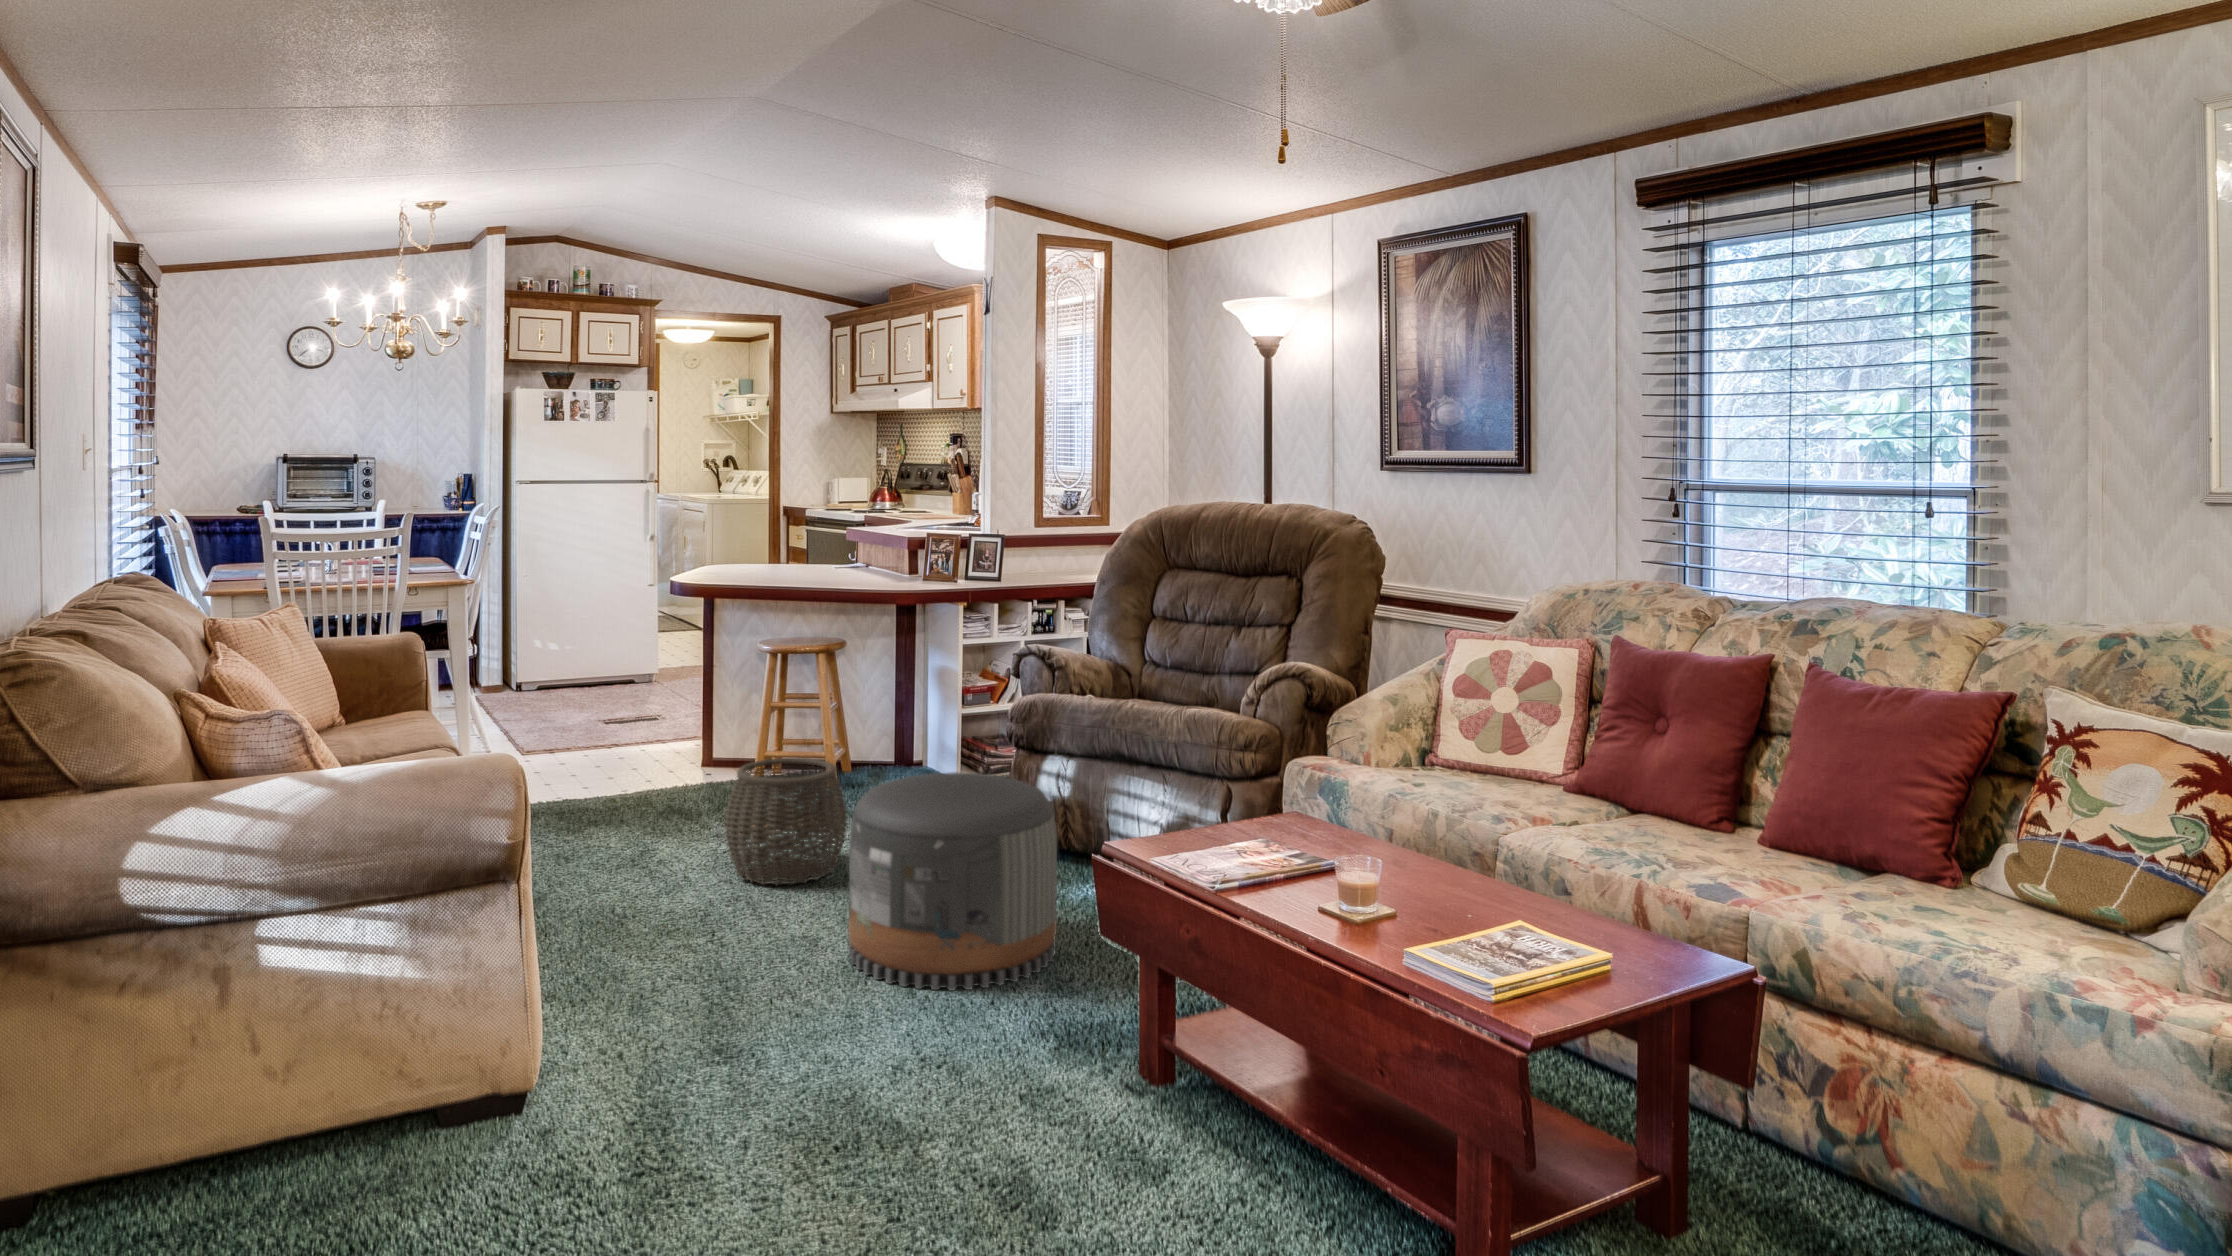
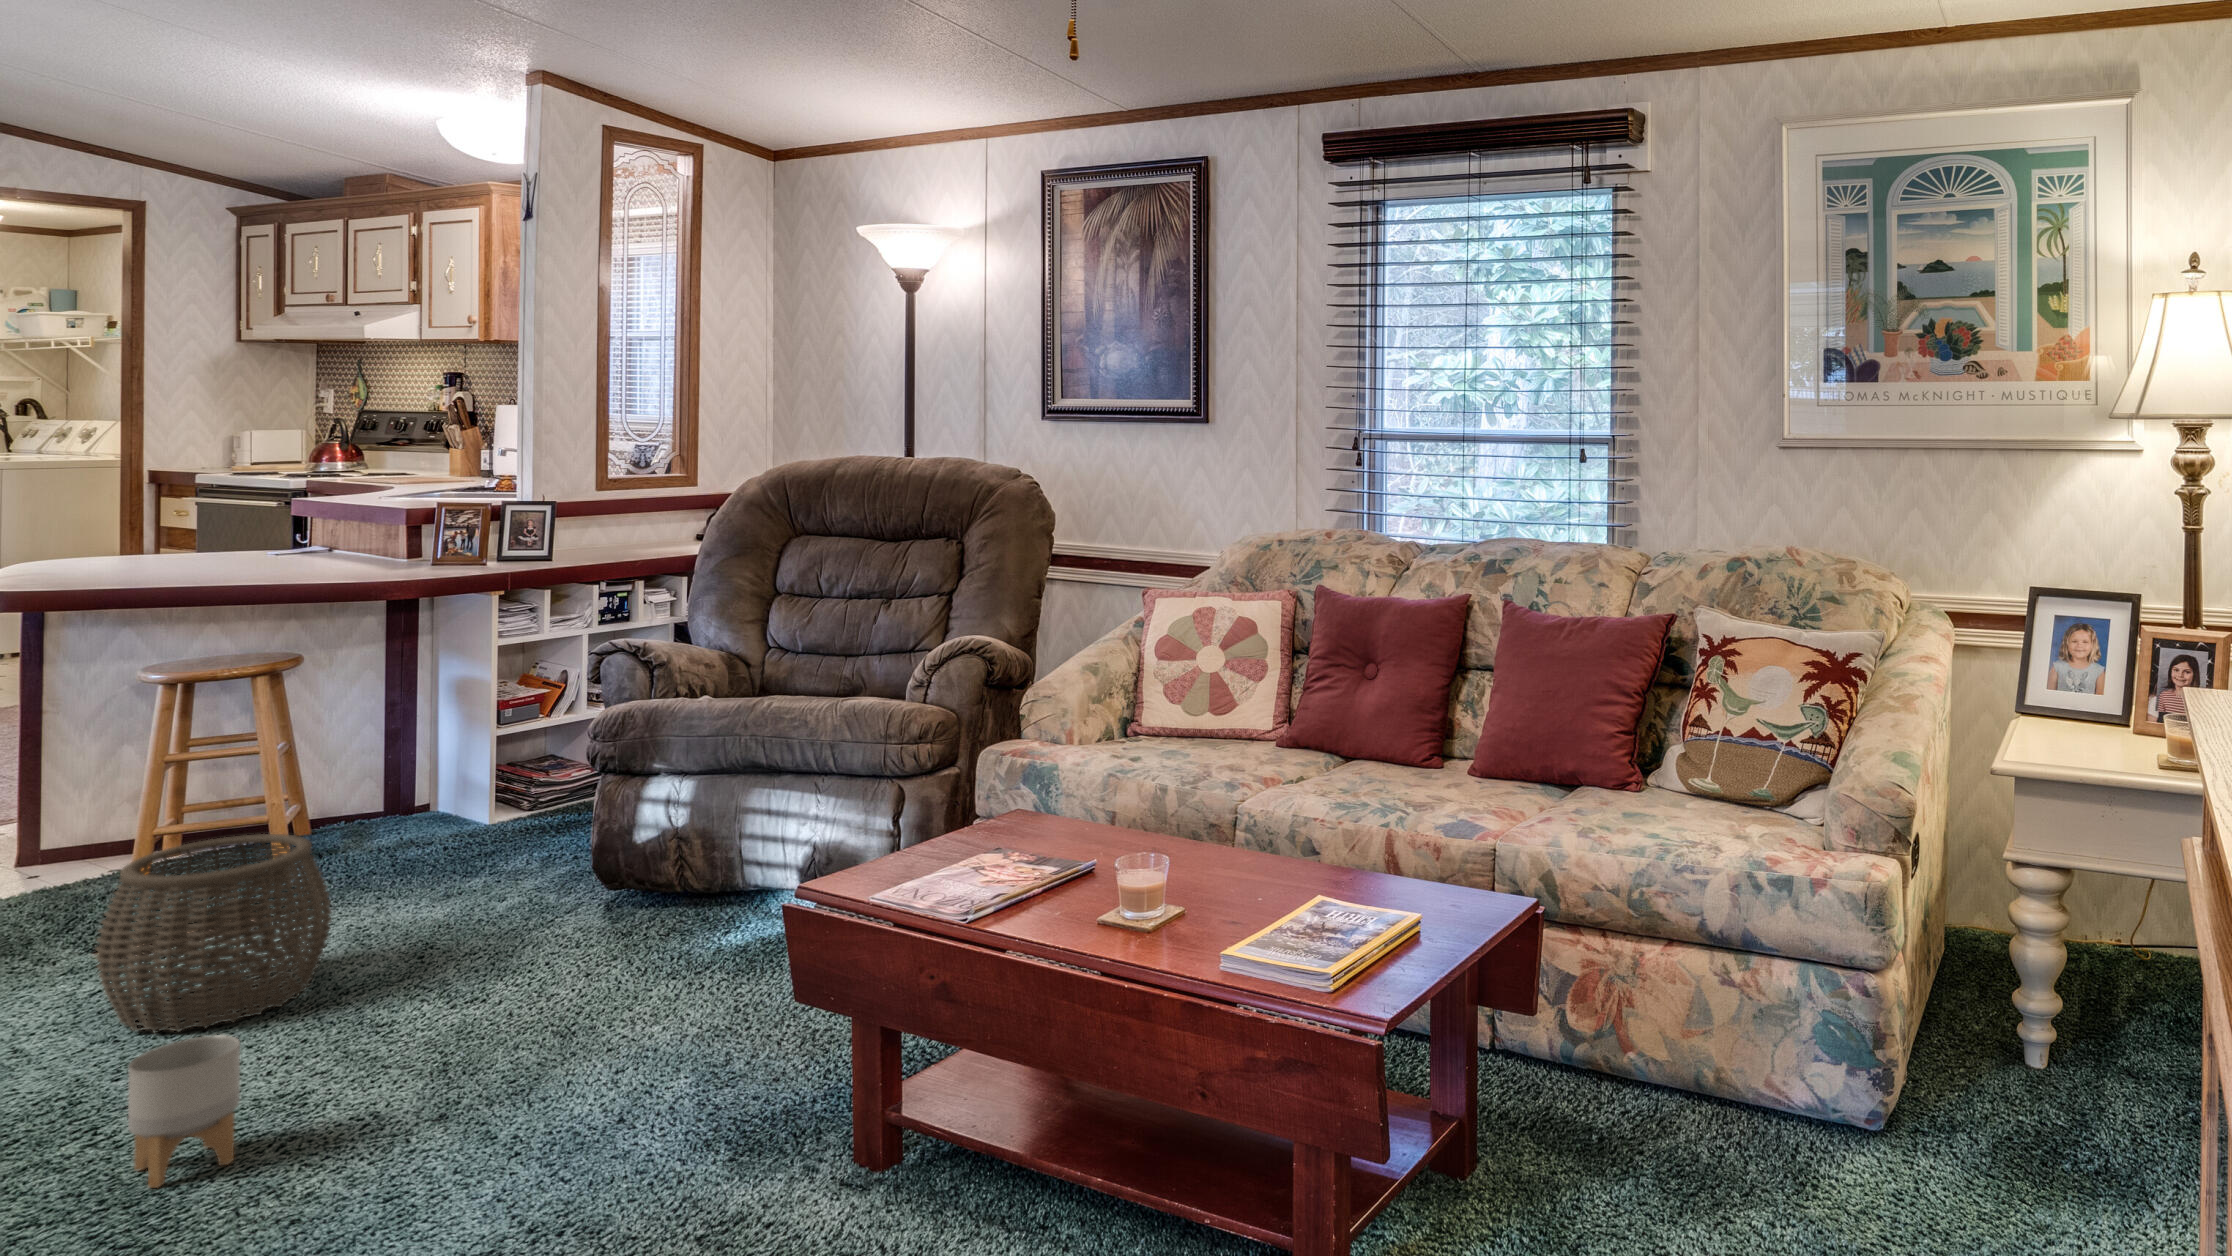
pouf: present [848,772,1057,990] -> none [366,822,698,1133]
planter: none [723,883,779,977] -> present [128,1035,240,1188]

